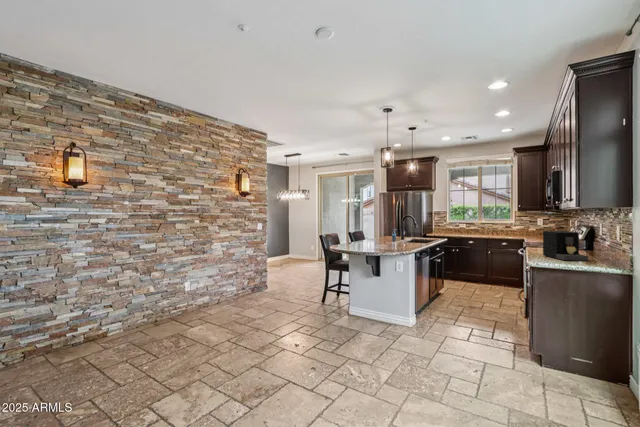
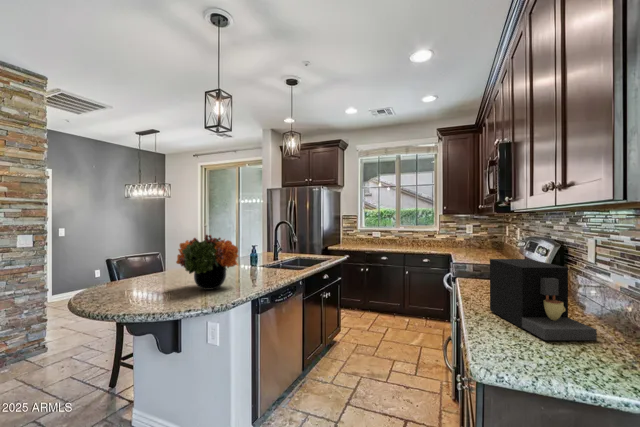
flower arrangement: none [377,221,407,247] -> present [176,235,238,290]

